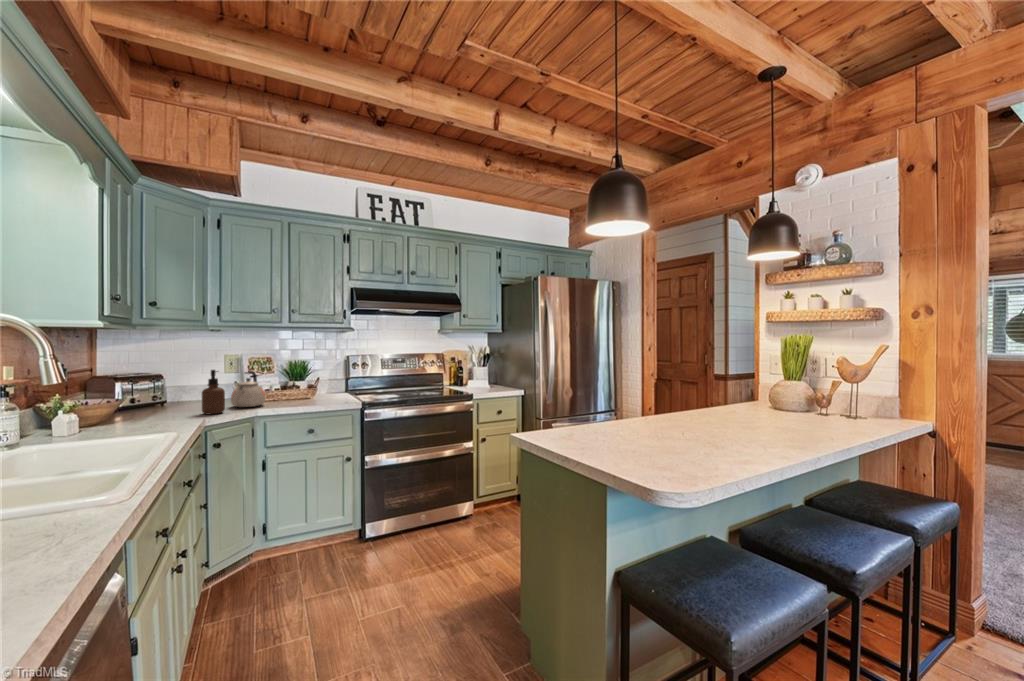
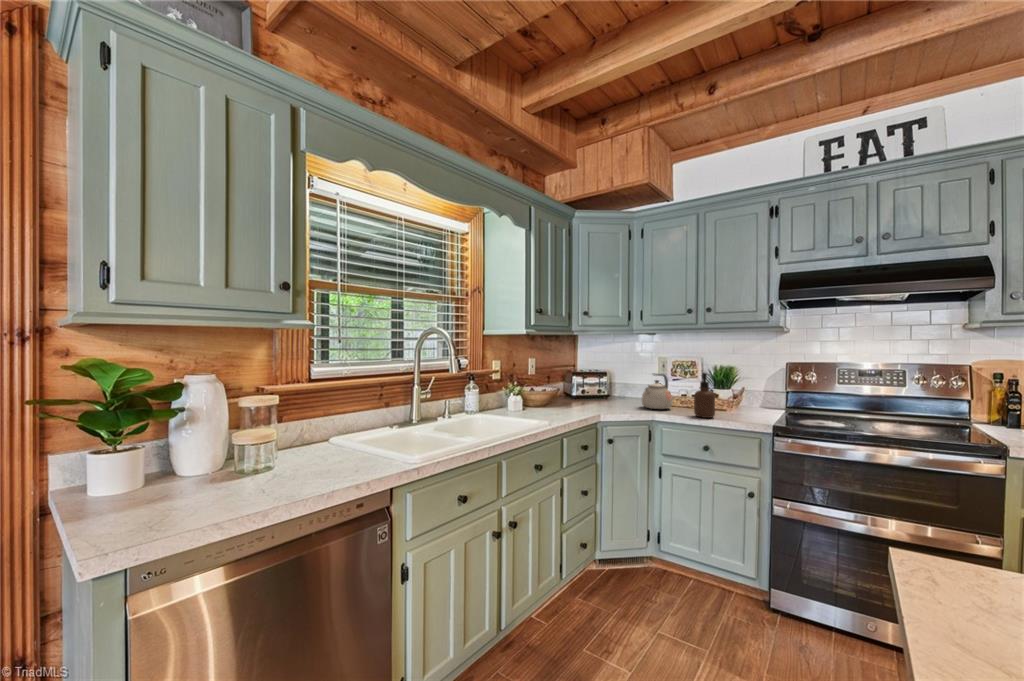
soap dispenser: present [202,370,225,414] -> present [694,373,715,418]

